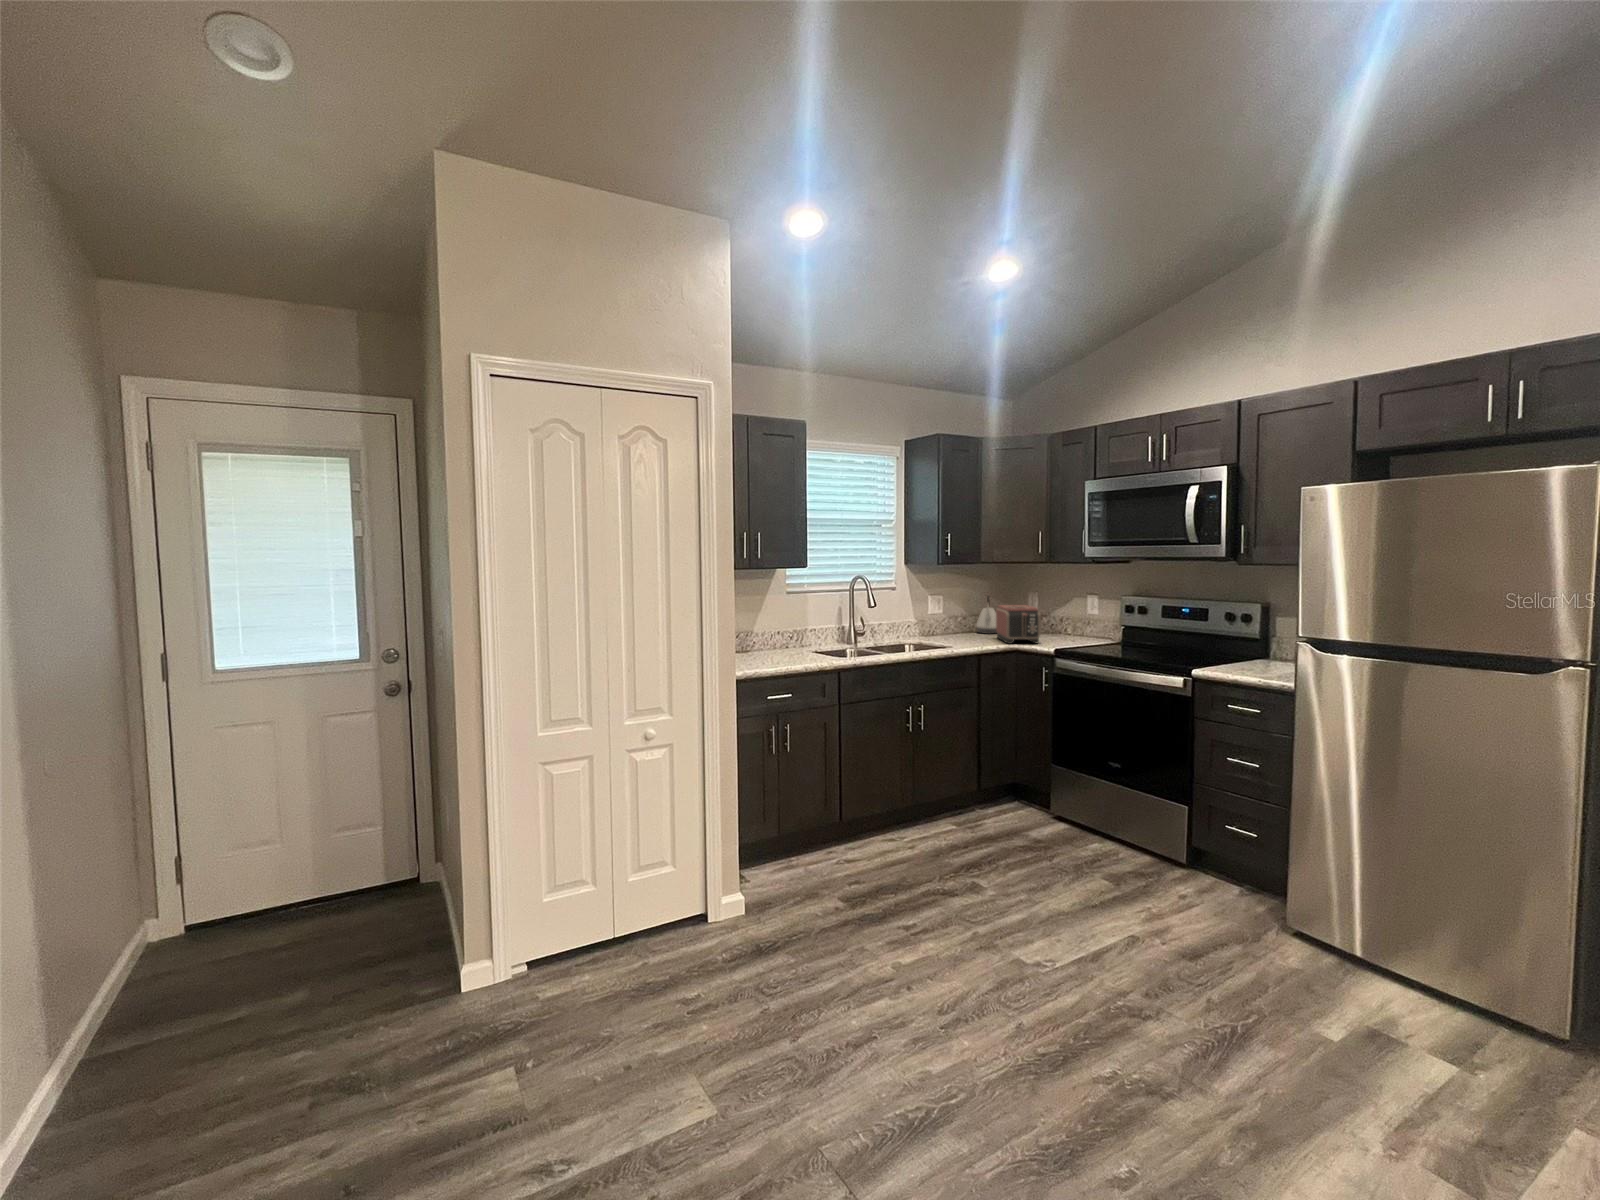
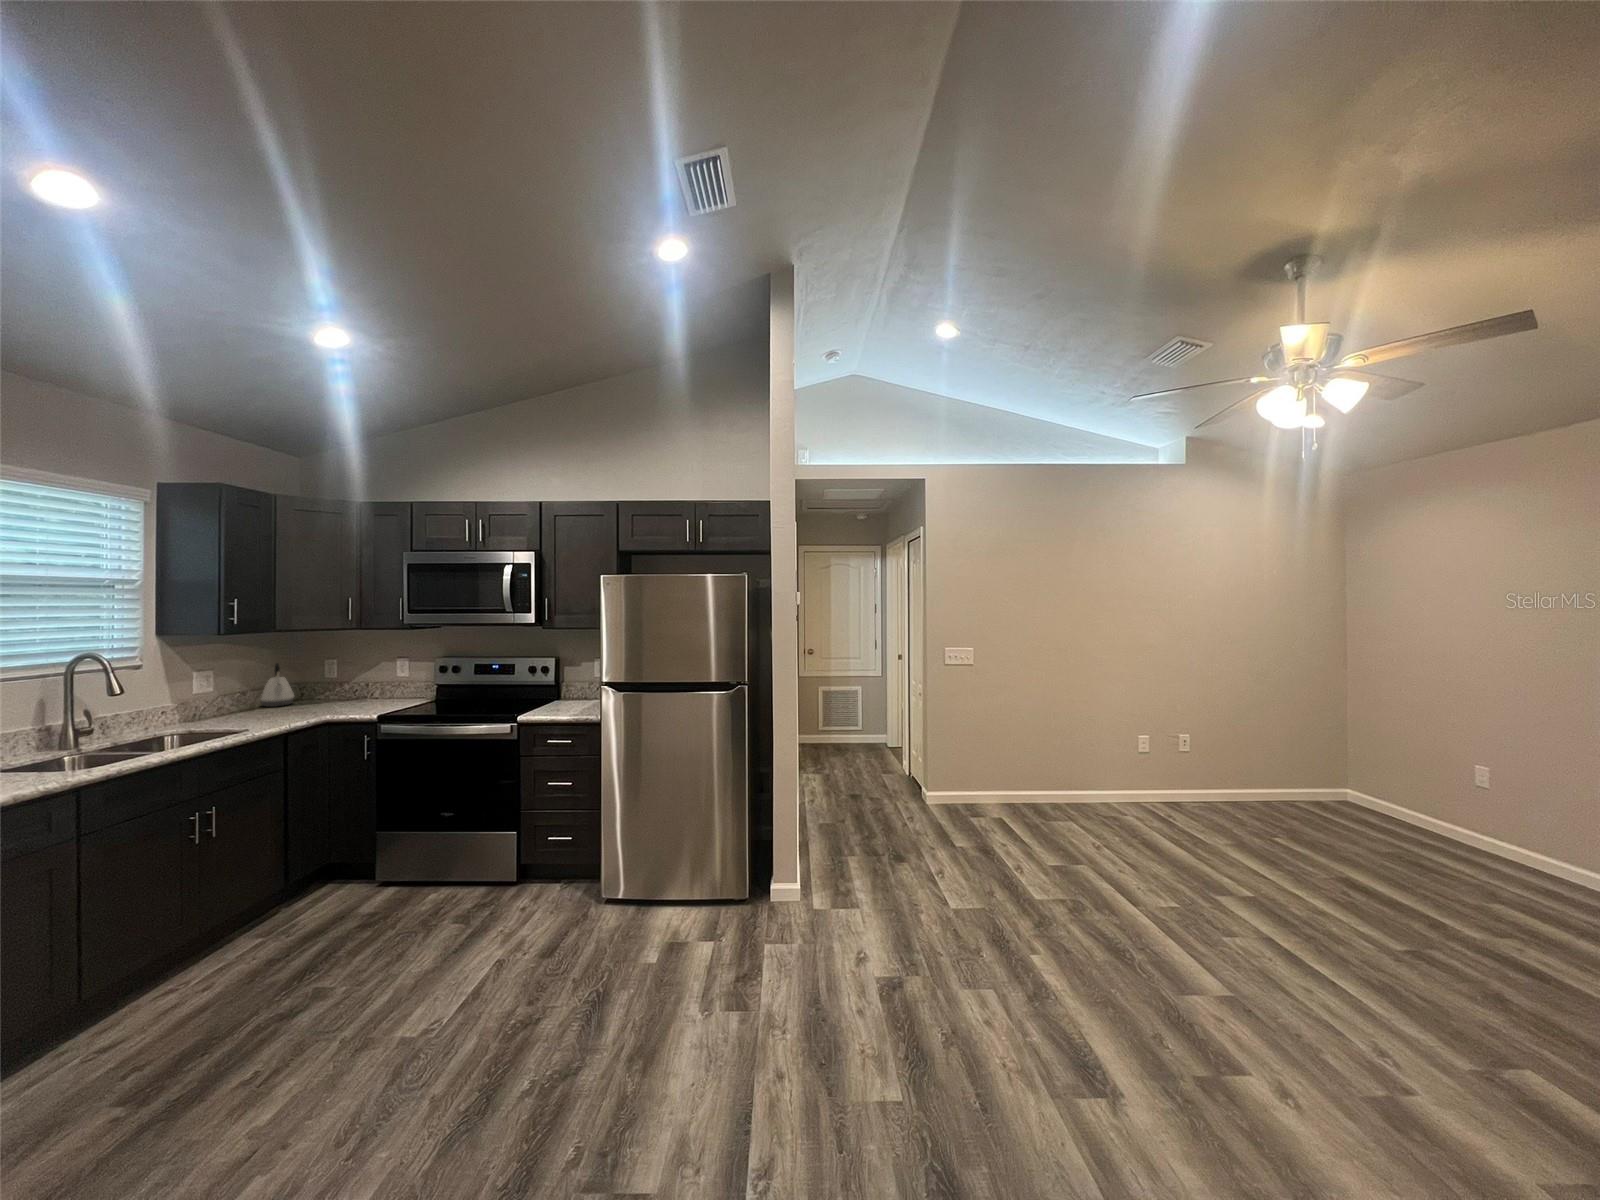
toaster: present [996,605,1041,644] -> none [296,672,358,716]

